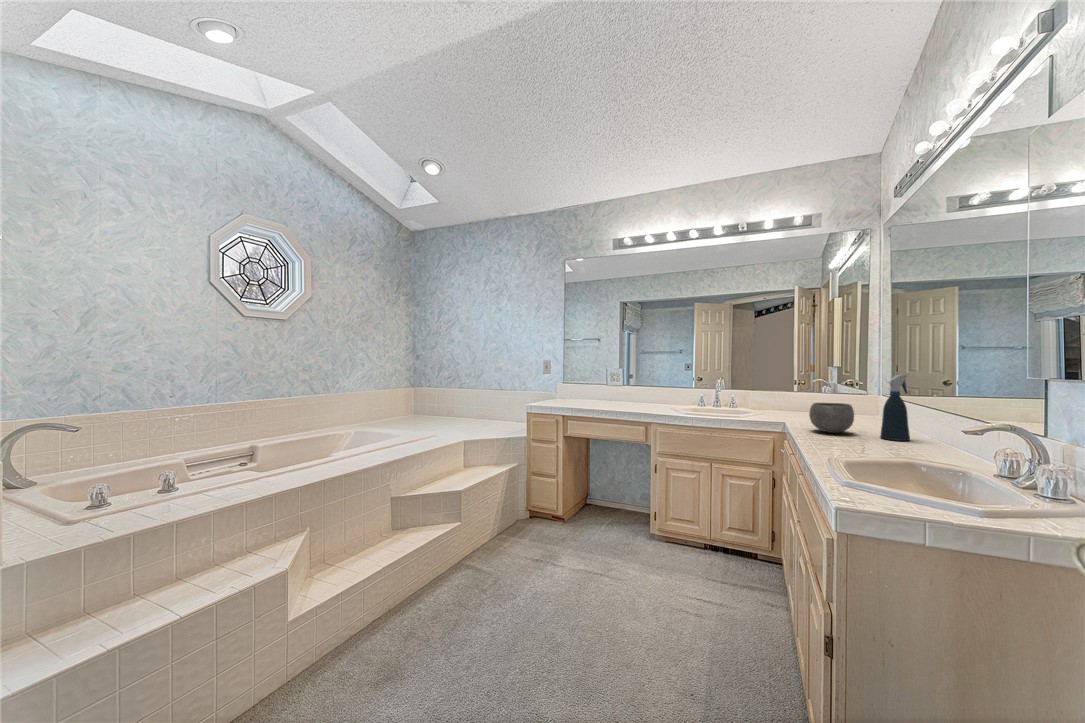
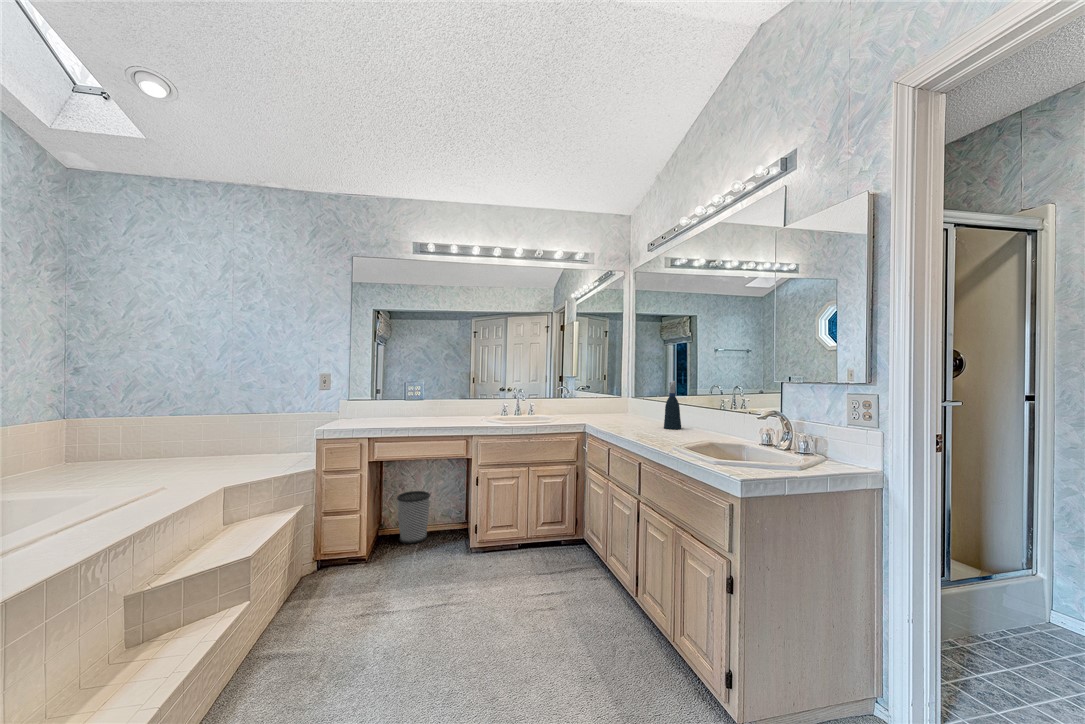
ceramic bowl: present [809,403,854,433] -> none [617,404,647,428]
wastebasket: none [597,470,627,517] -> present [397,491,430,544]

